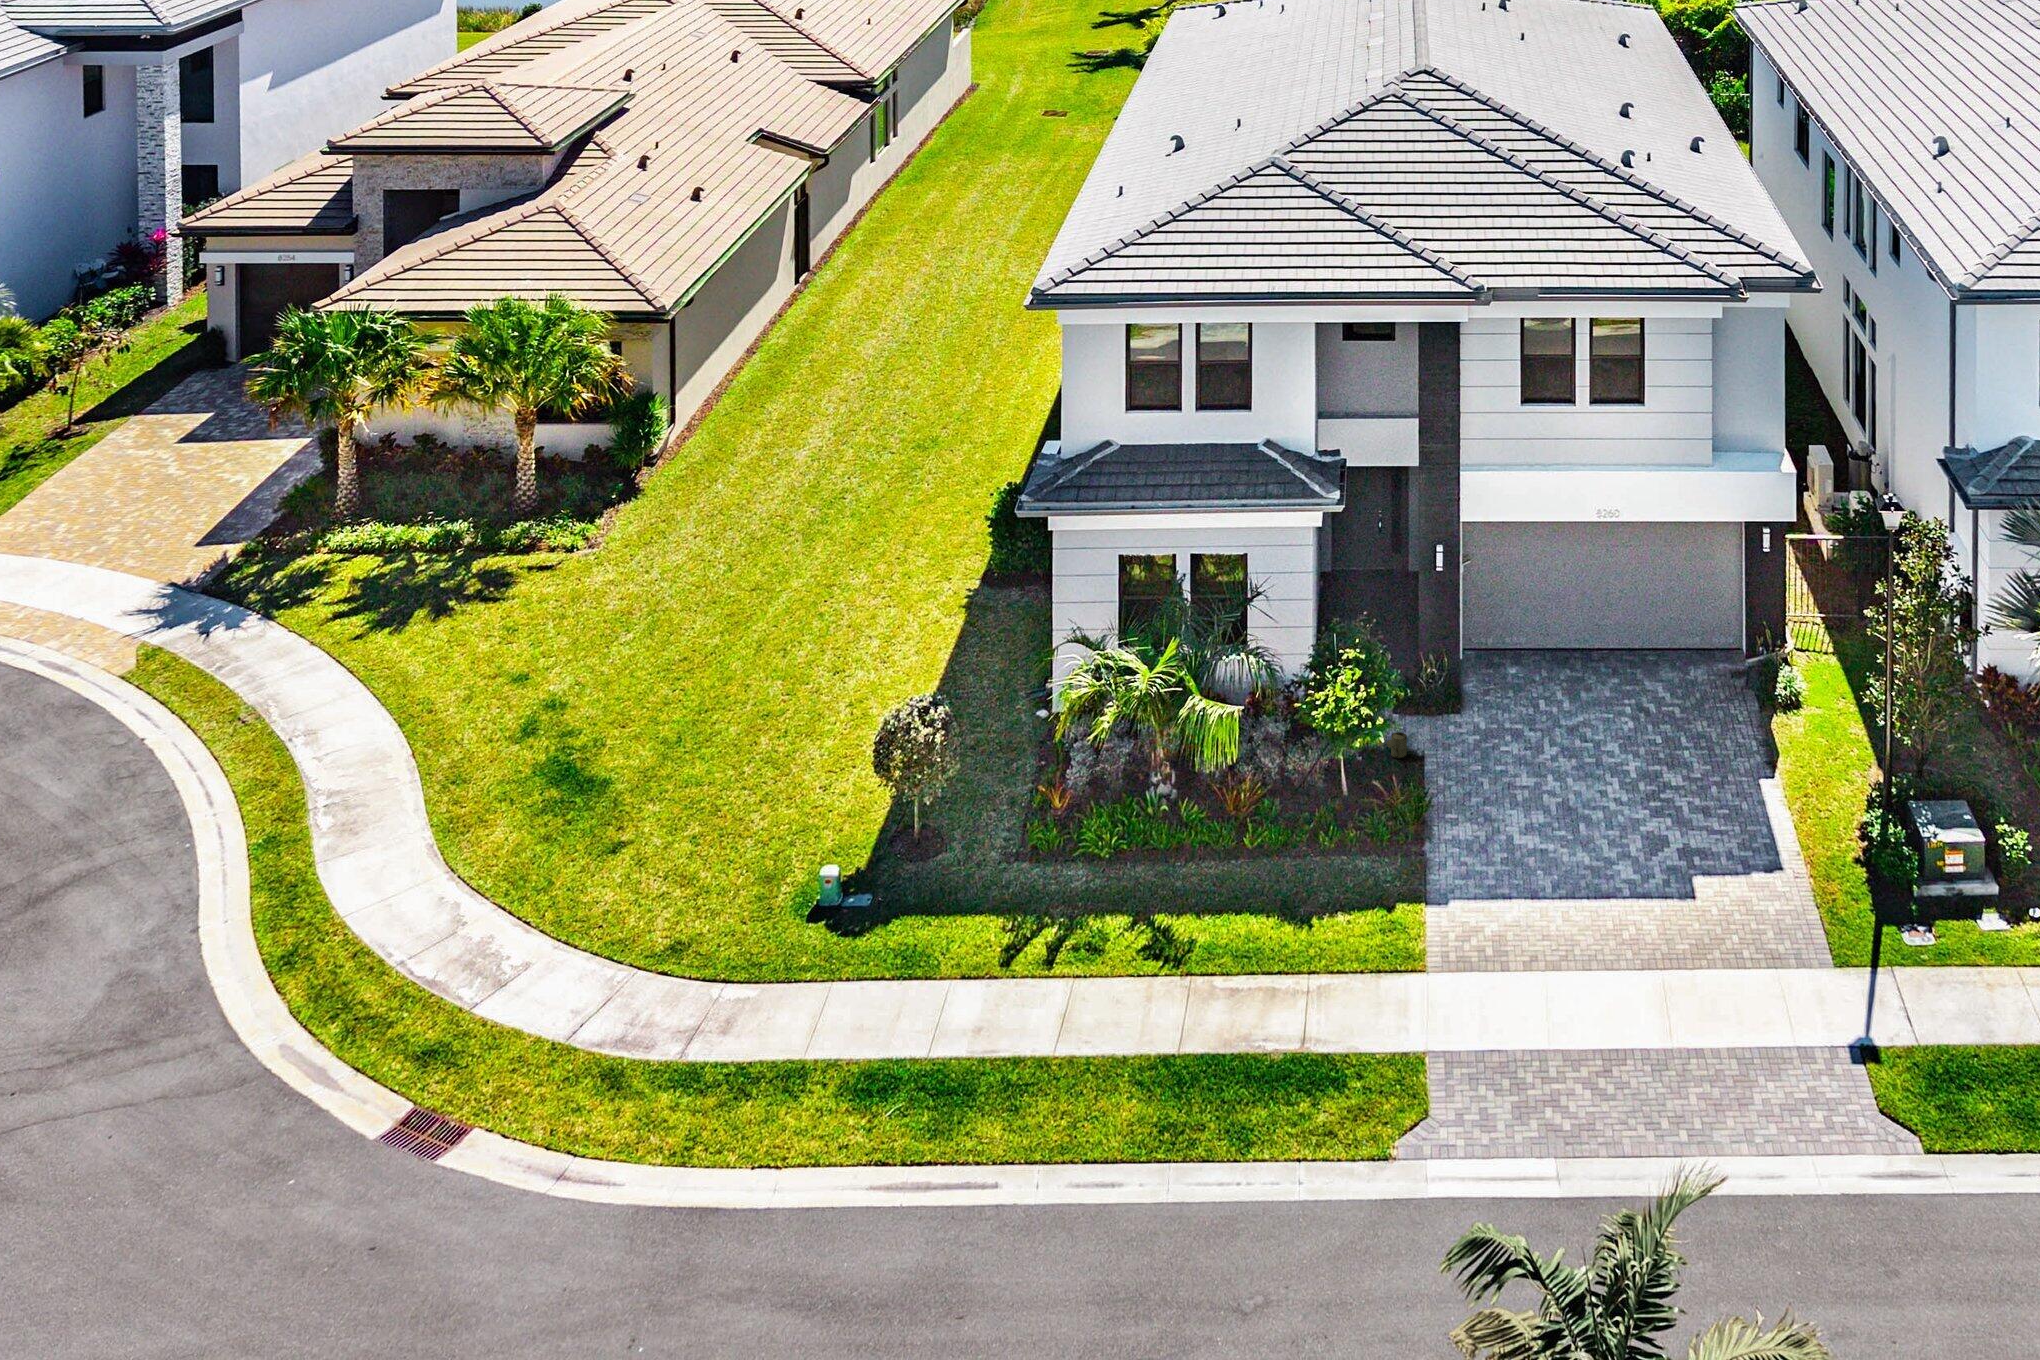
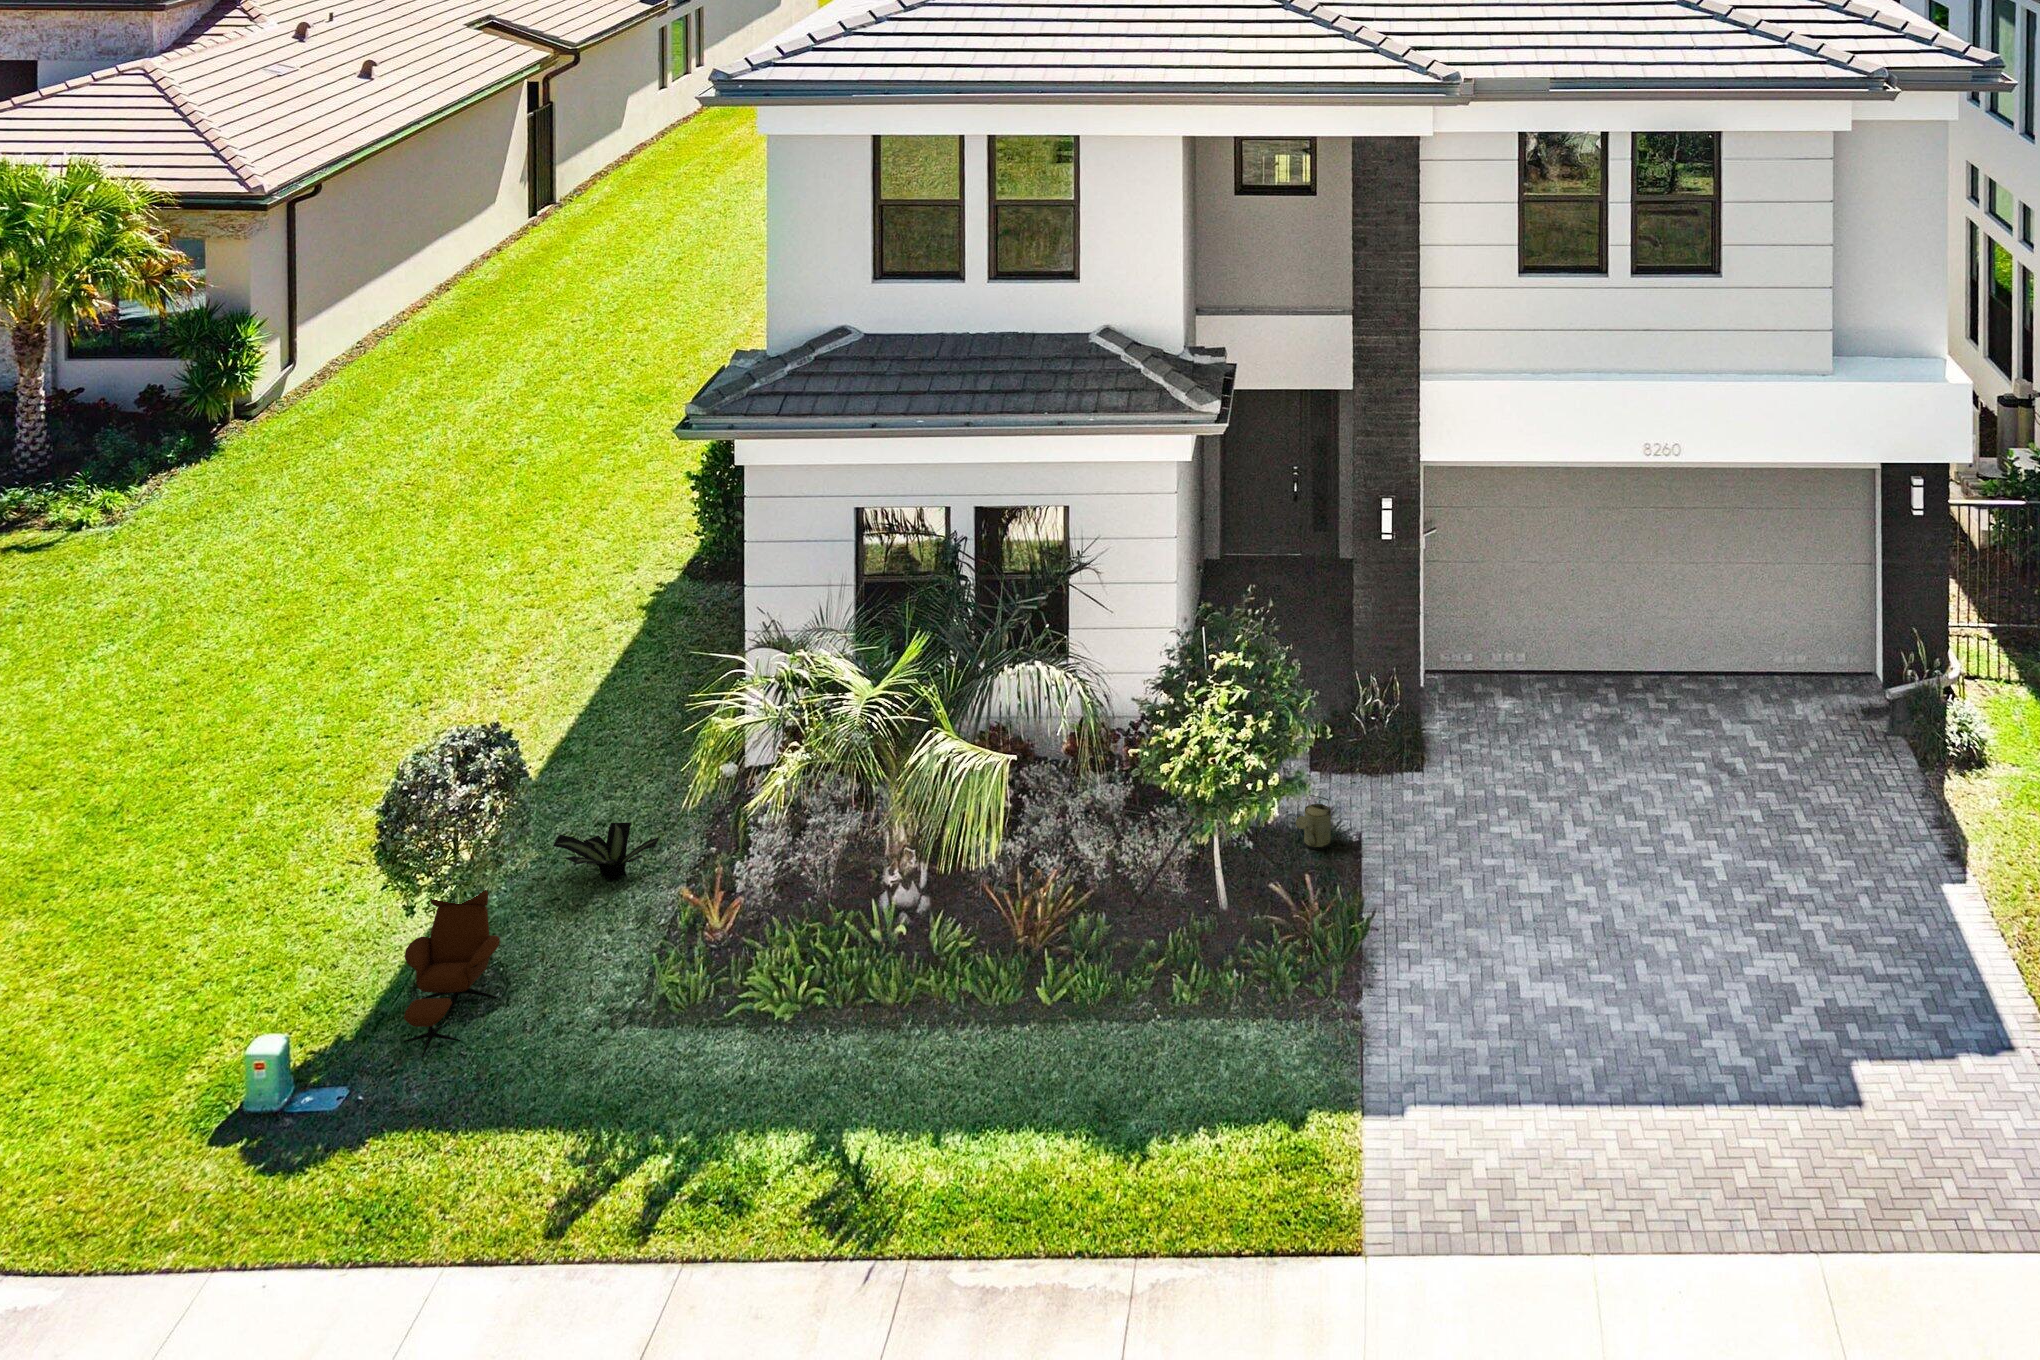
potted plant: none [954,745,1014,780] -> present [553,822,660,882]
lounge chair: none [890,783,942,878] -> present [403,890,500,1057]

